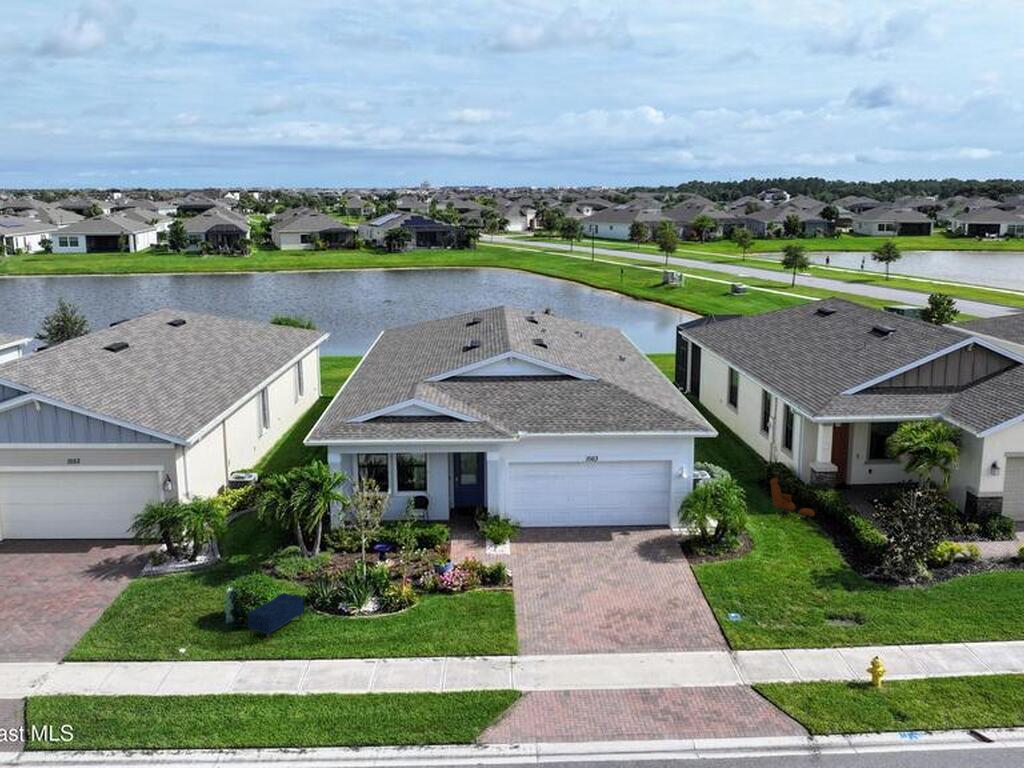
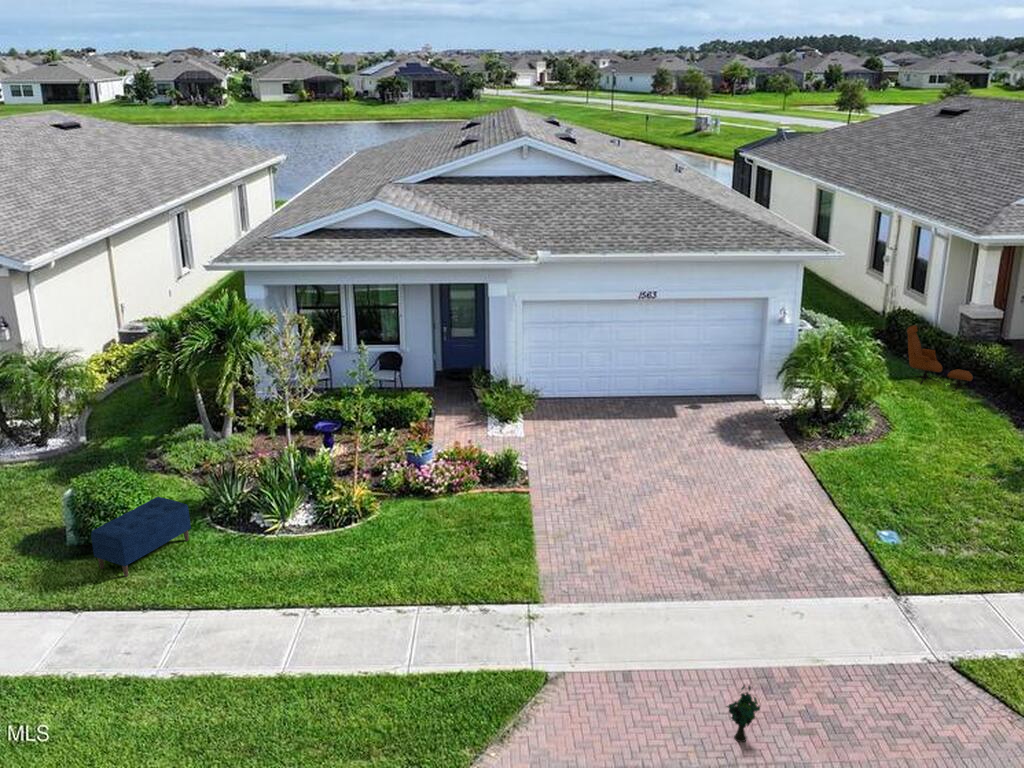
decorative plant: none [616,691,635,724] -> present [727,686,760,742]

